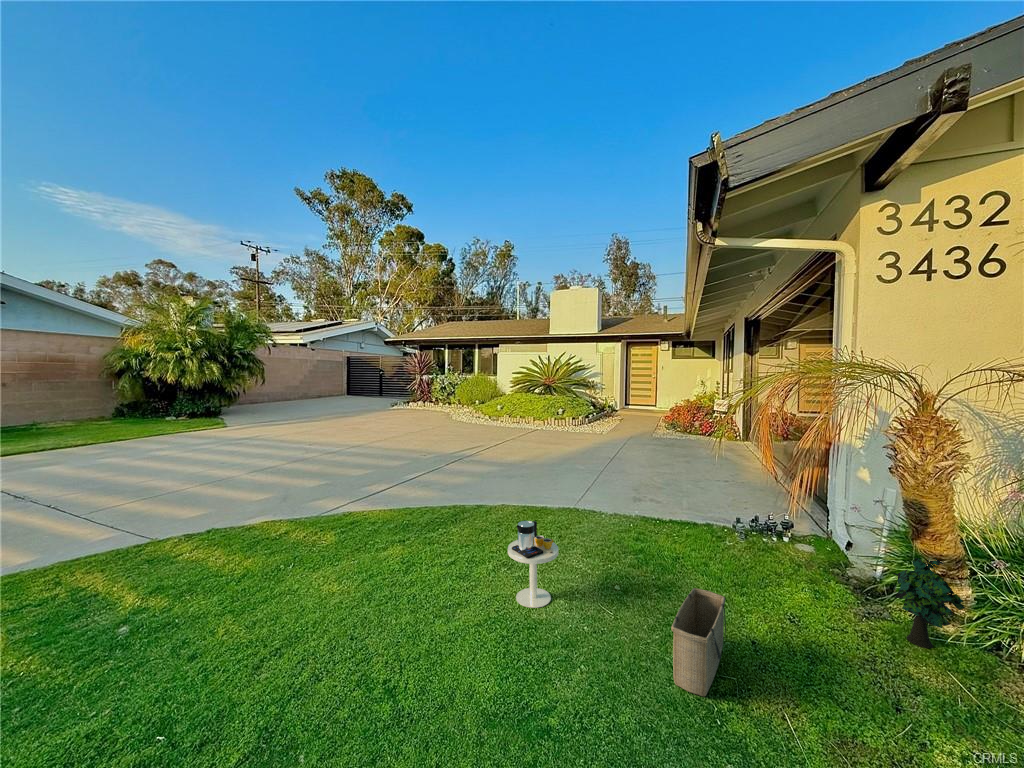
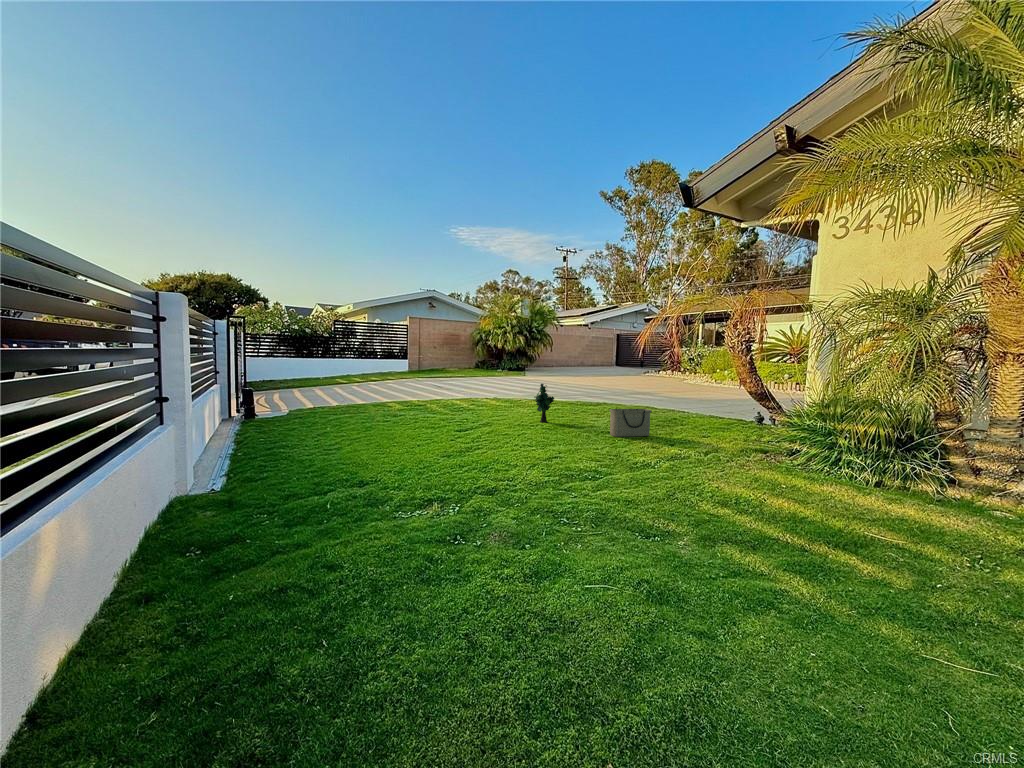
side table: present [508,521,558,608] -> none [582,384,607,423]
decorative plant: present [892,558,965,648] -> present [535,384,554,423]

